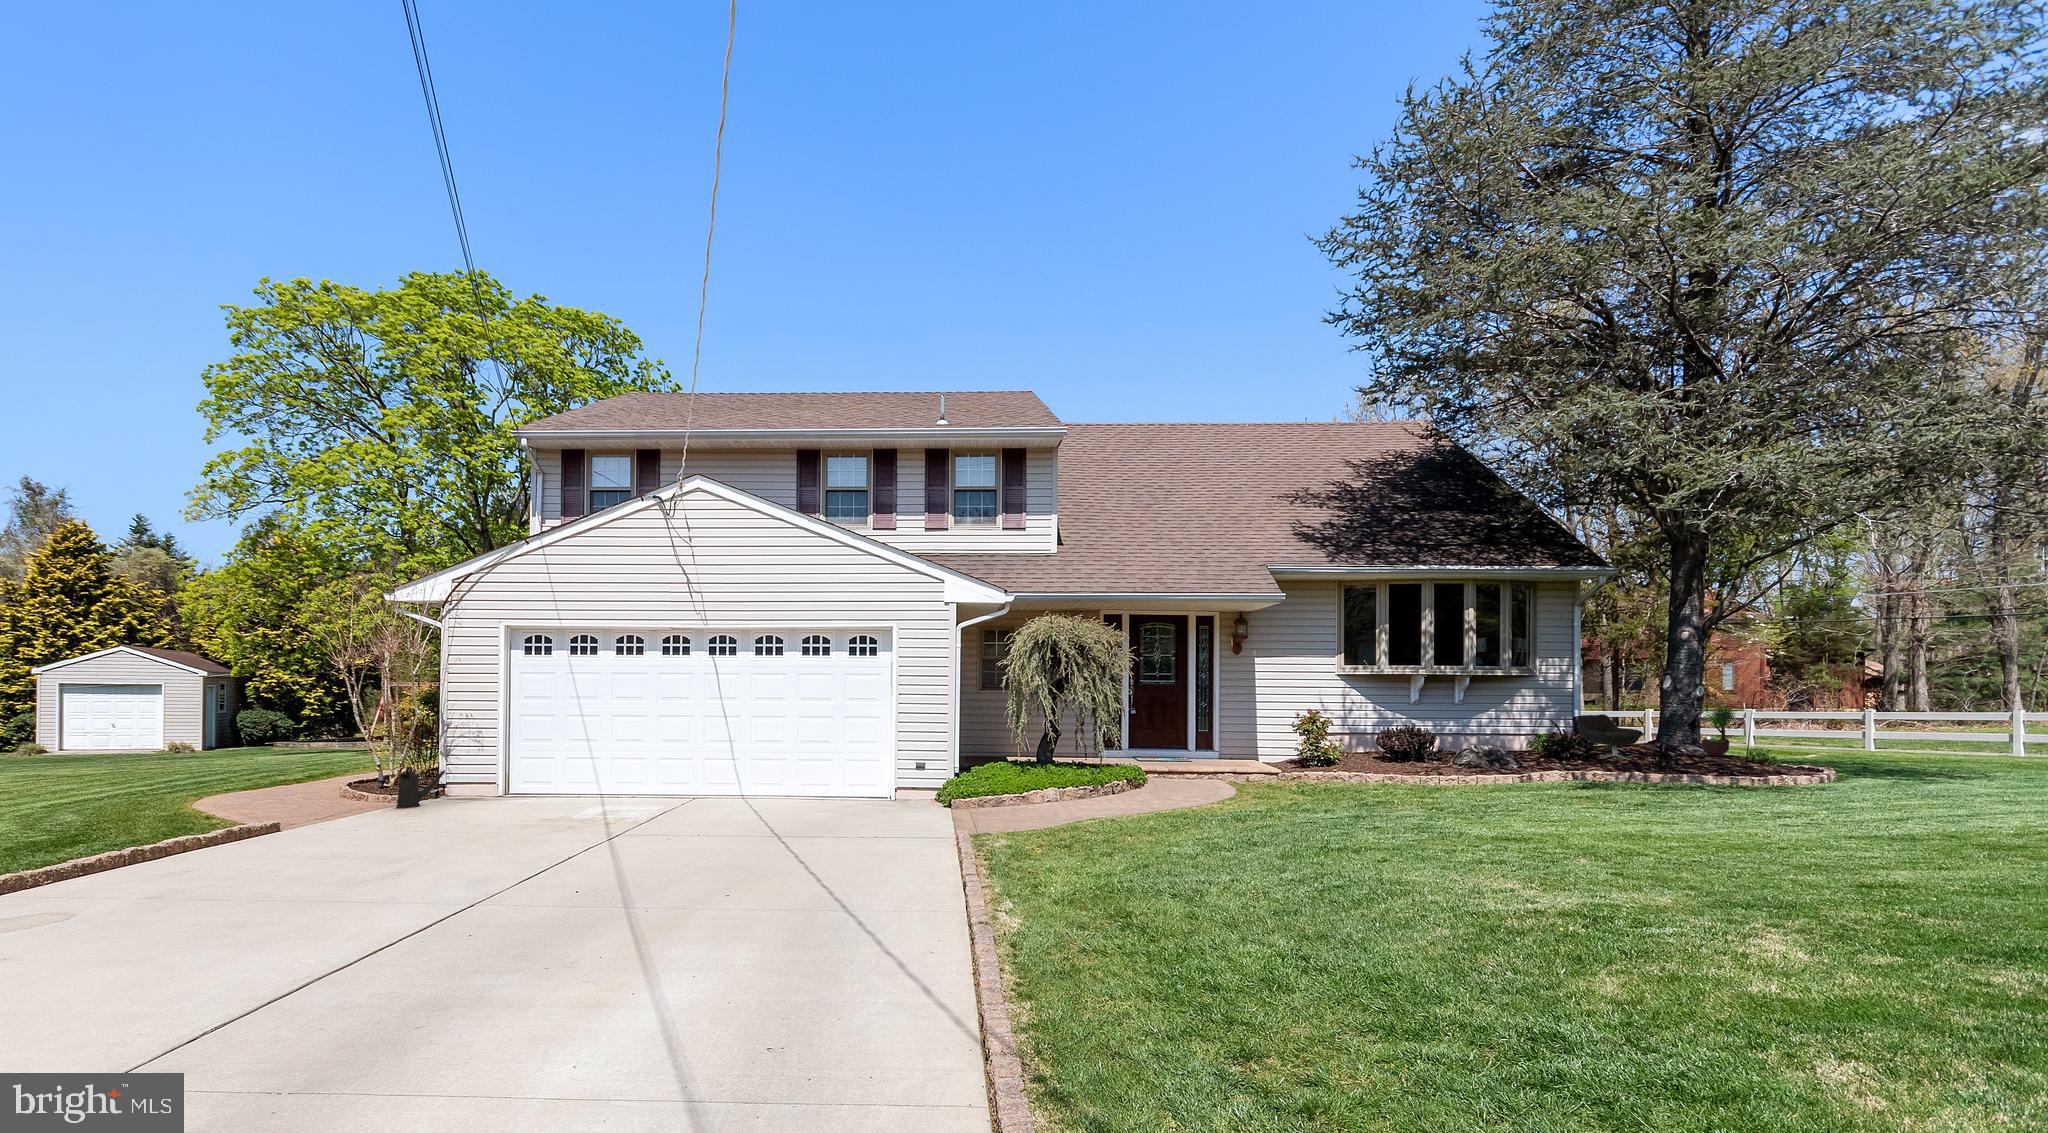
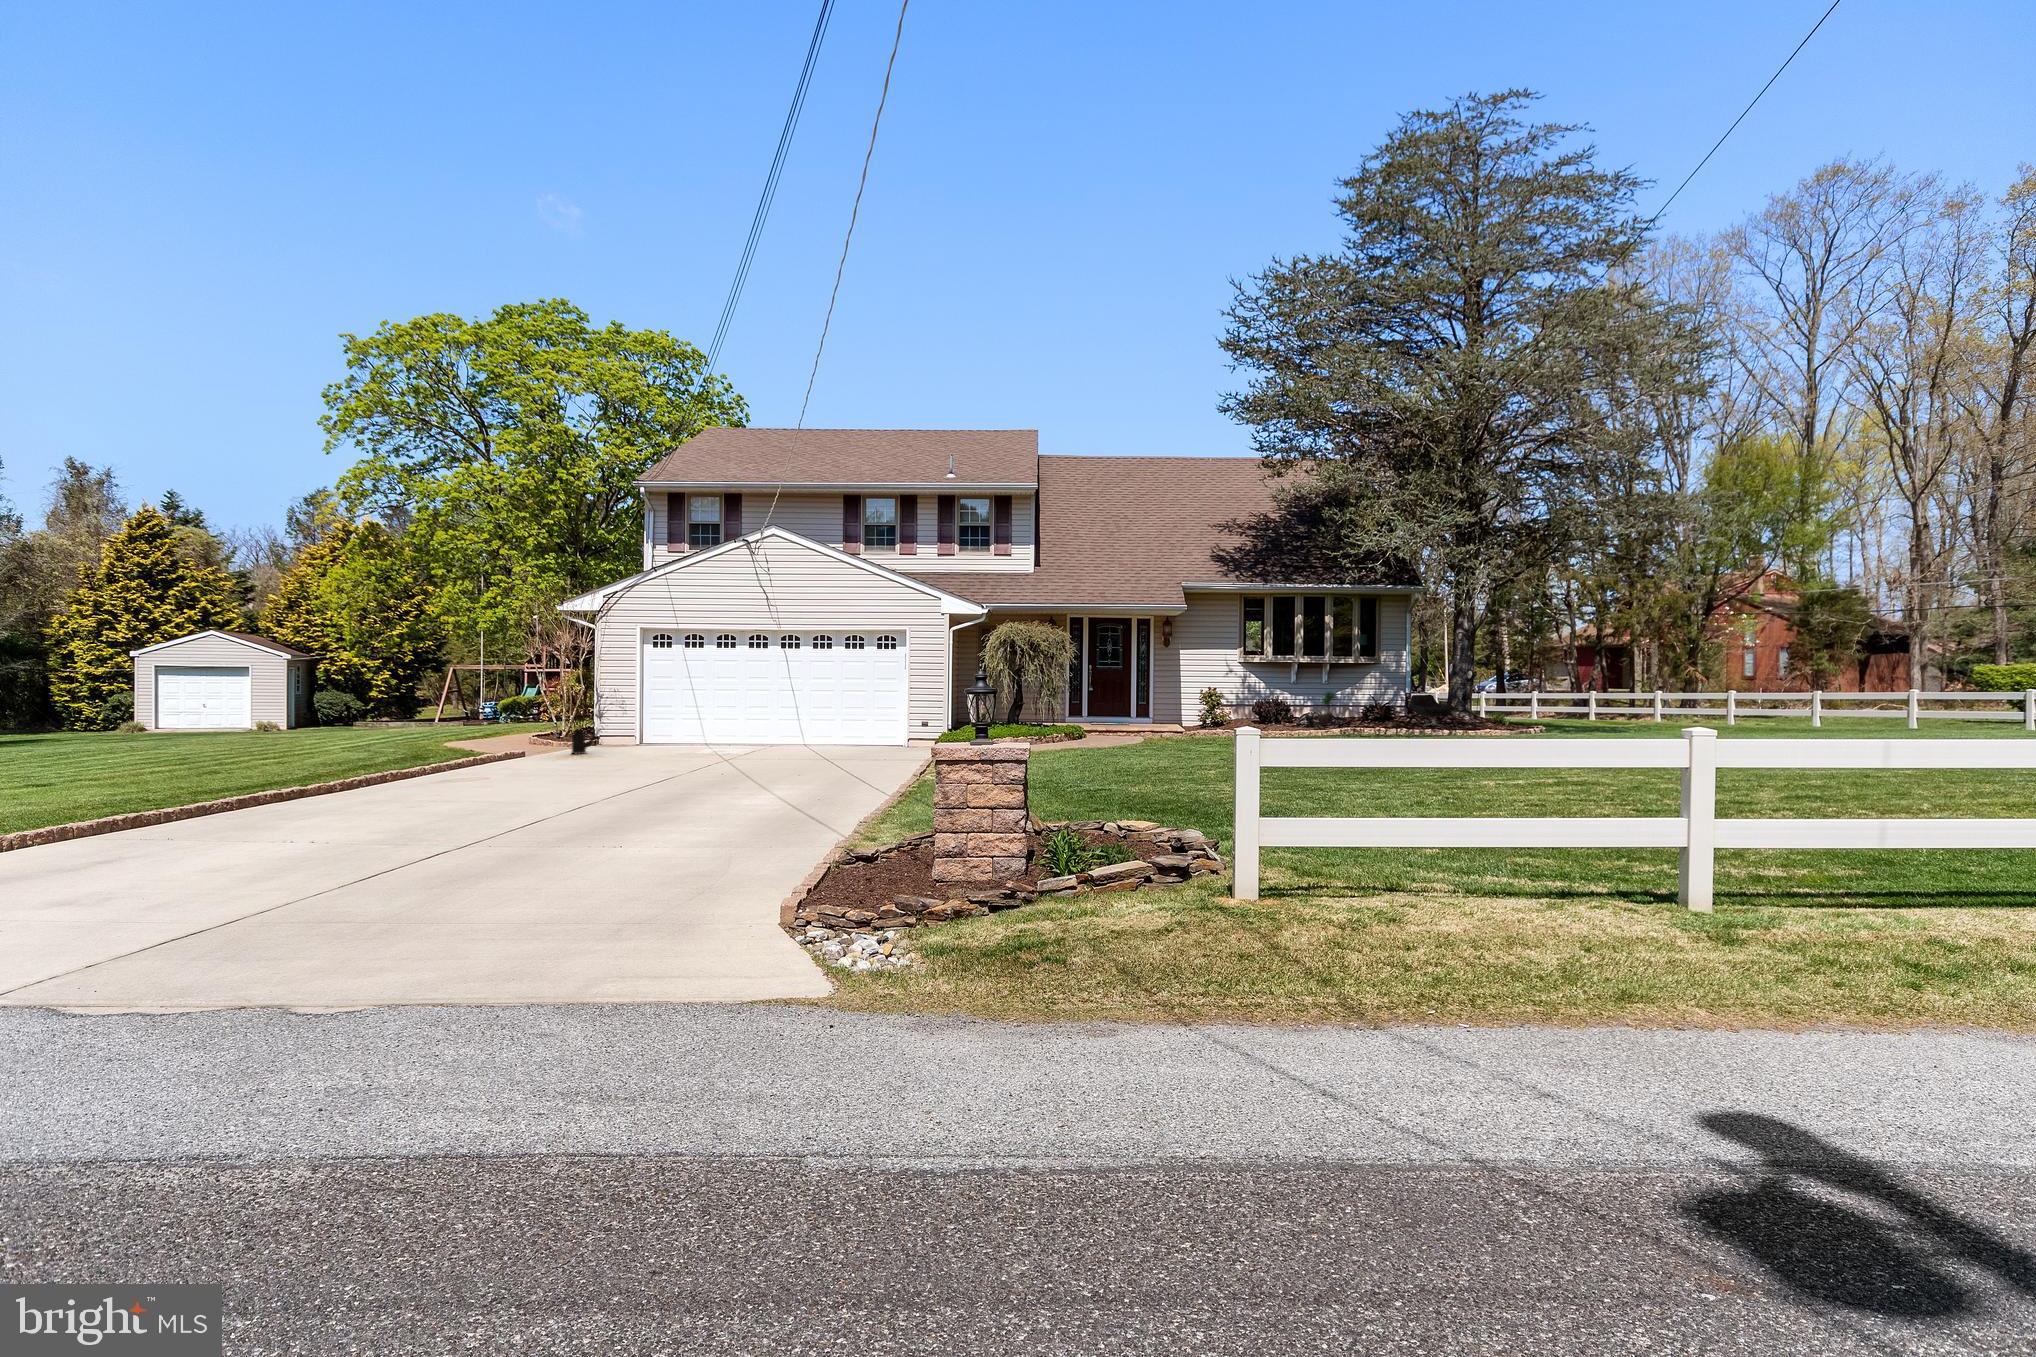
potted tree: present [1701,707,1735,756] -> present [1317,692,1337,726]

